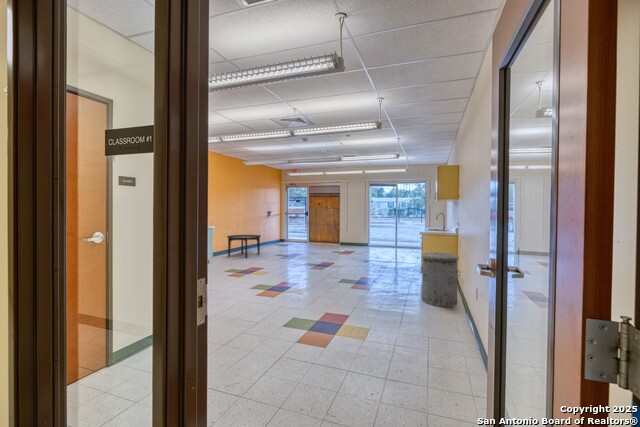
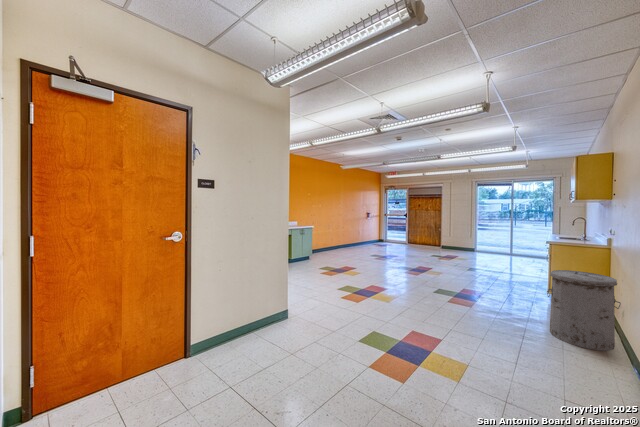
round table: present [227,235,261,258] -> none [327,234,359,256]

